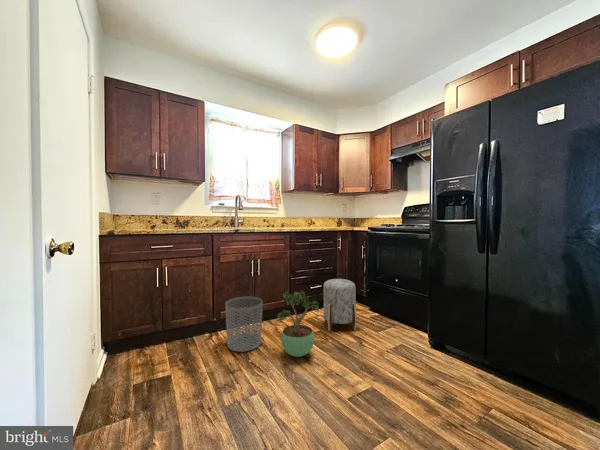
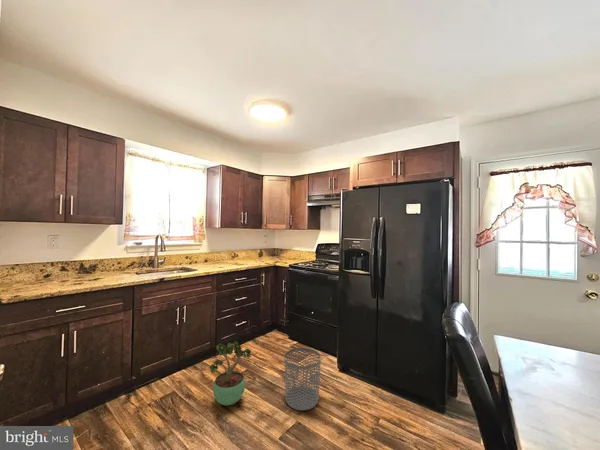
stool: present [324,279,357,331] -> none [250,316,280,368]
waste bin: present [225,296,263,352] -> present [284,348,321,411]

